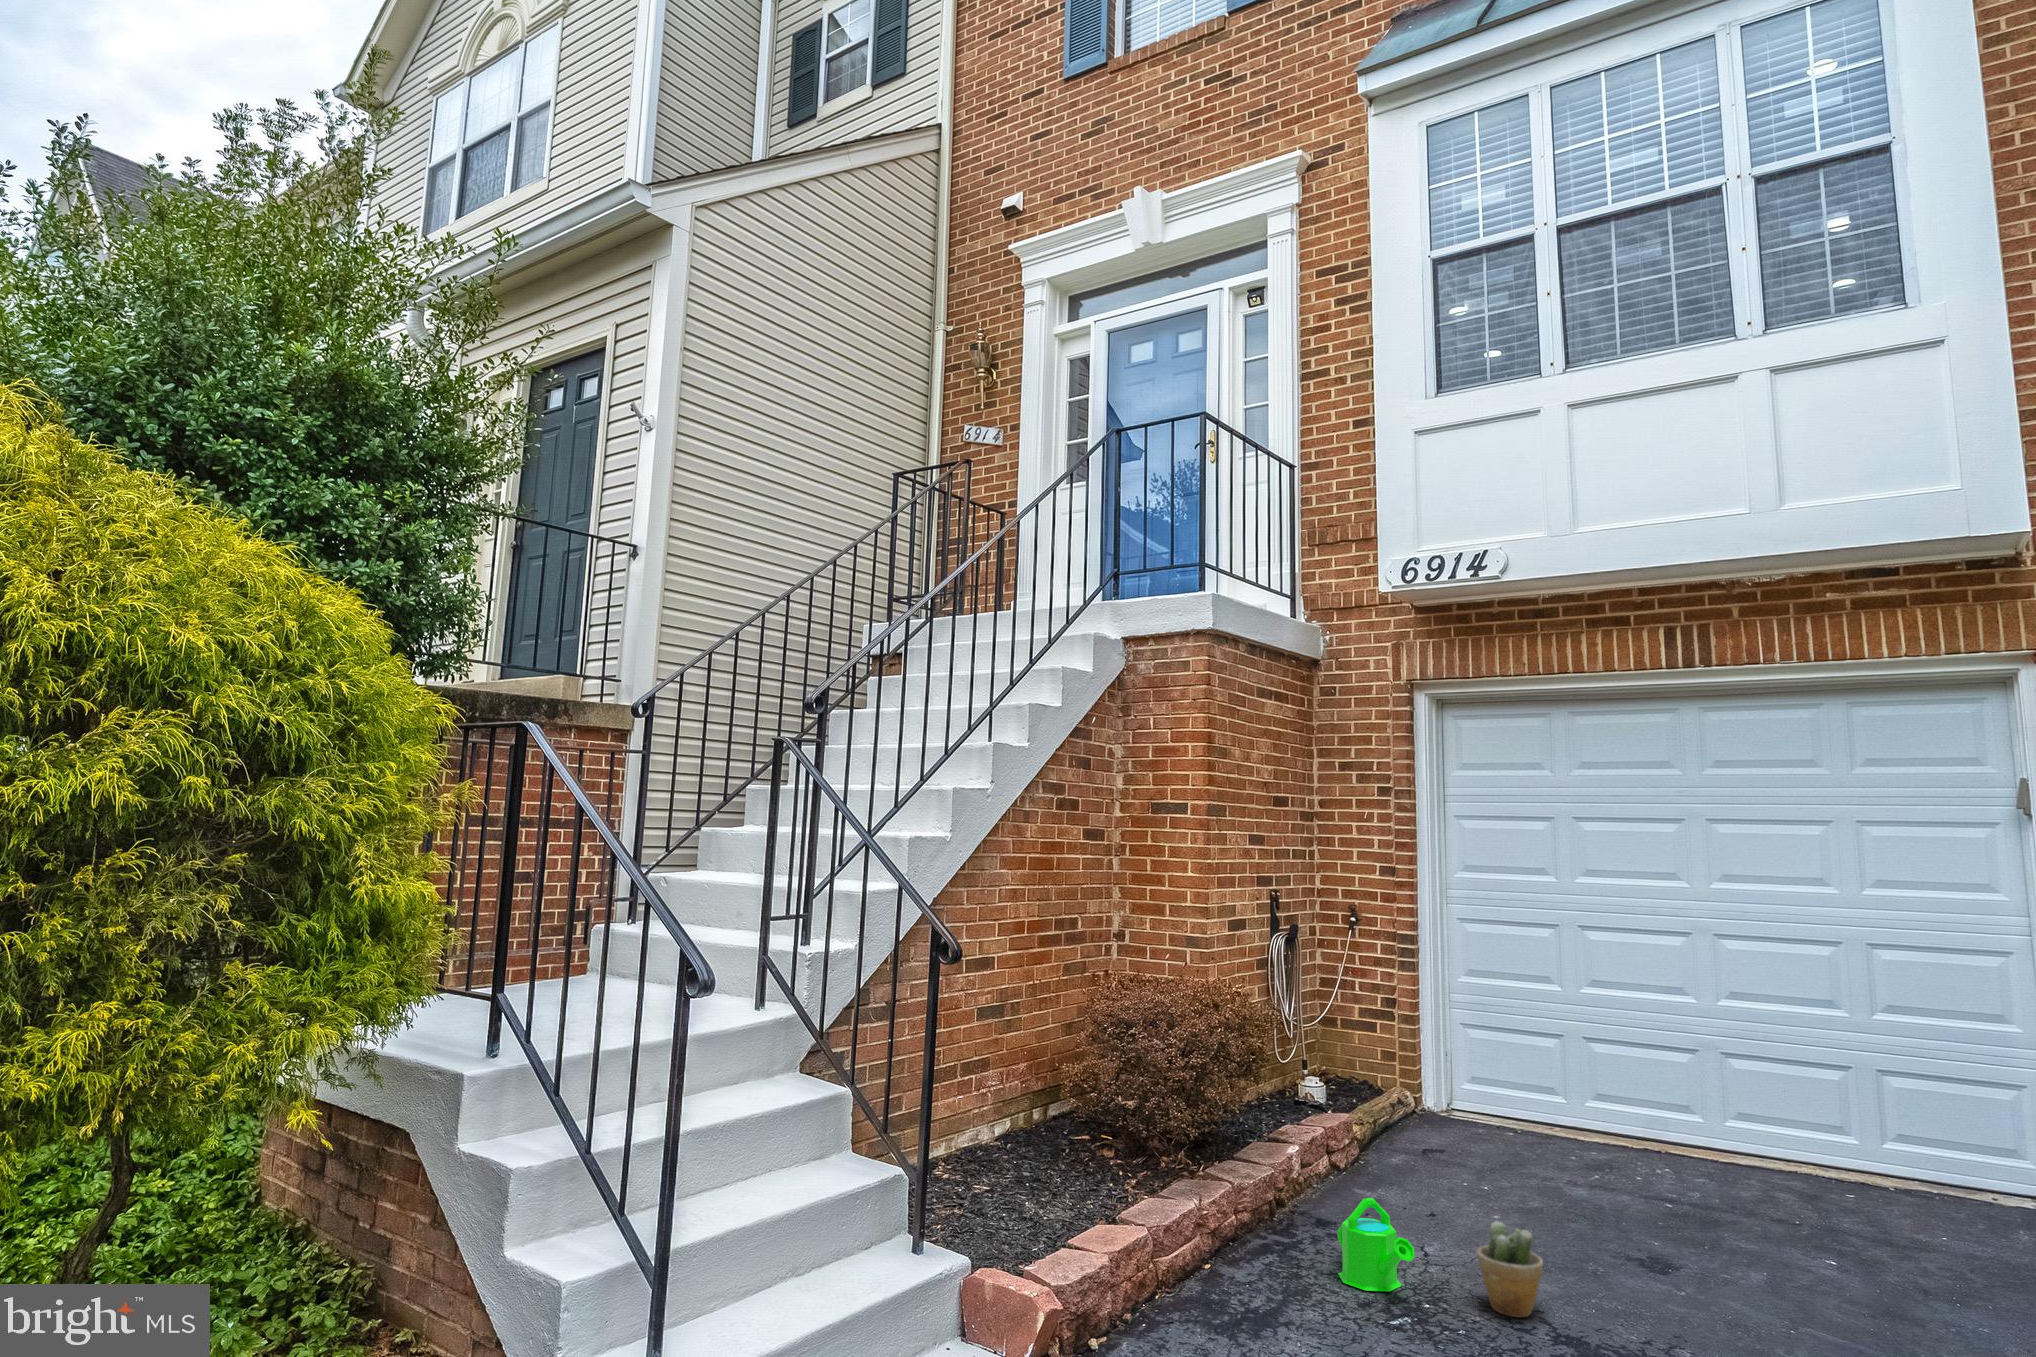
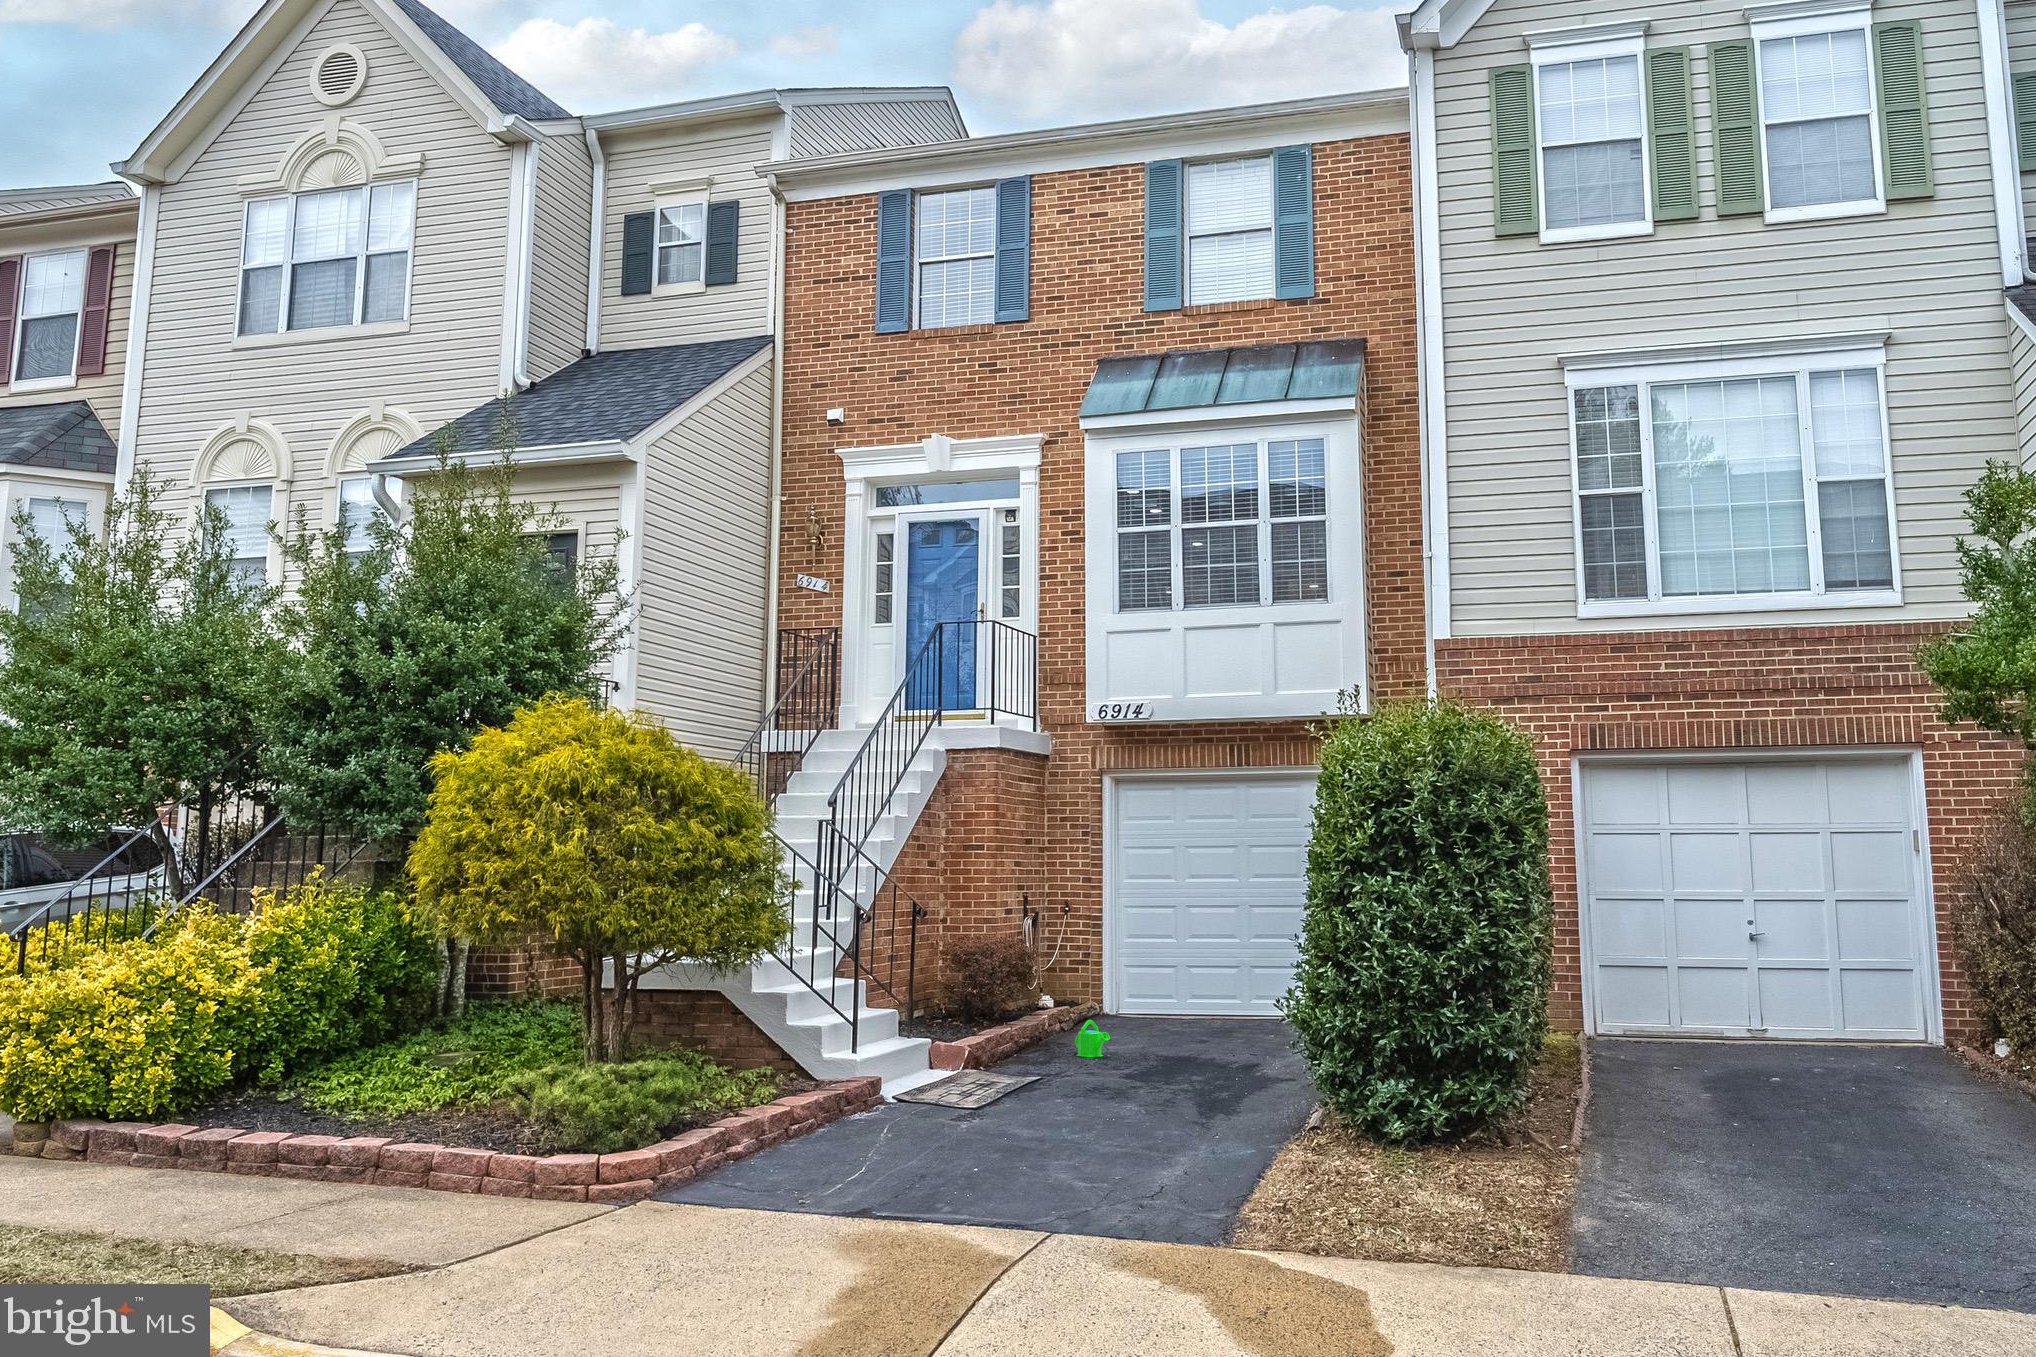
potted plant: present [1478,1221,1543,1317] -> none [1135,1022,1161,1058]

